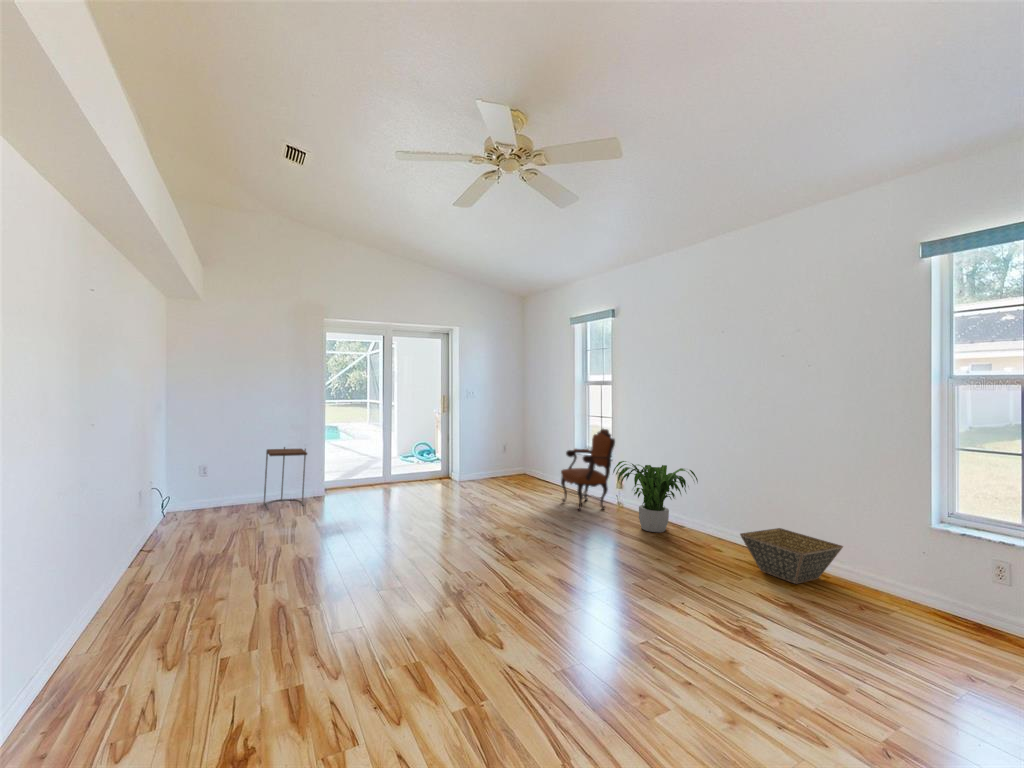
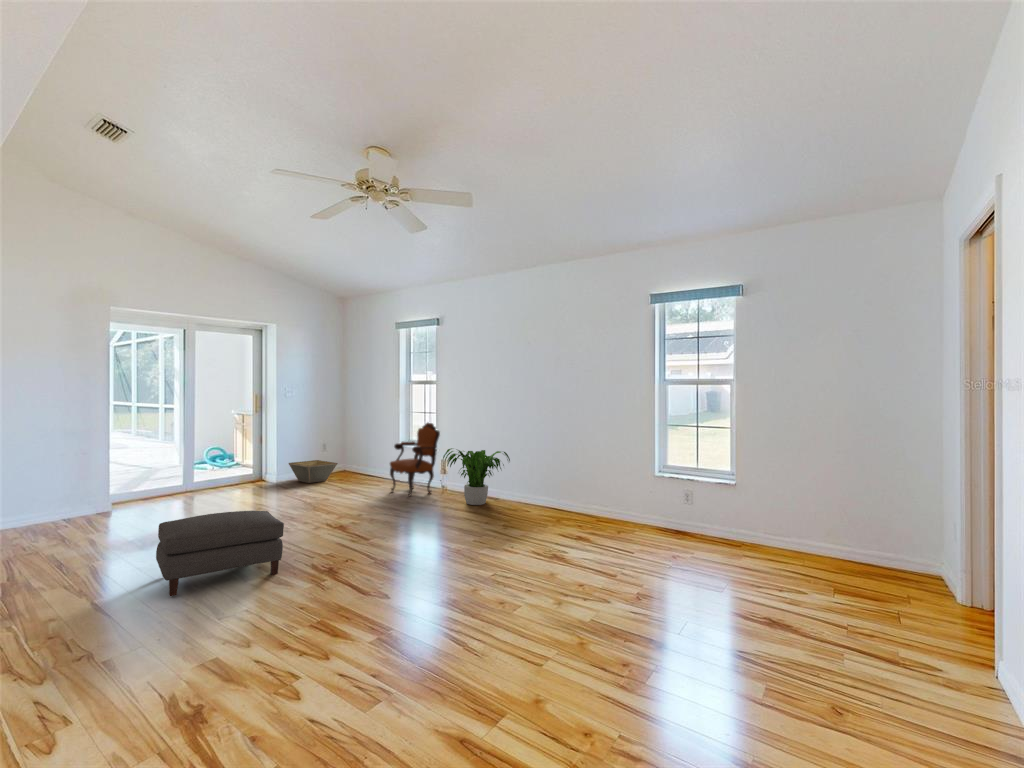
side table: present [264,447,307,509] -> none [29,458,96,533]
ottoman: none [304,516,417,595] -> present [156,511,284,596]
basket: present [740,528,843,584] -> present [289,460,338,483]

